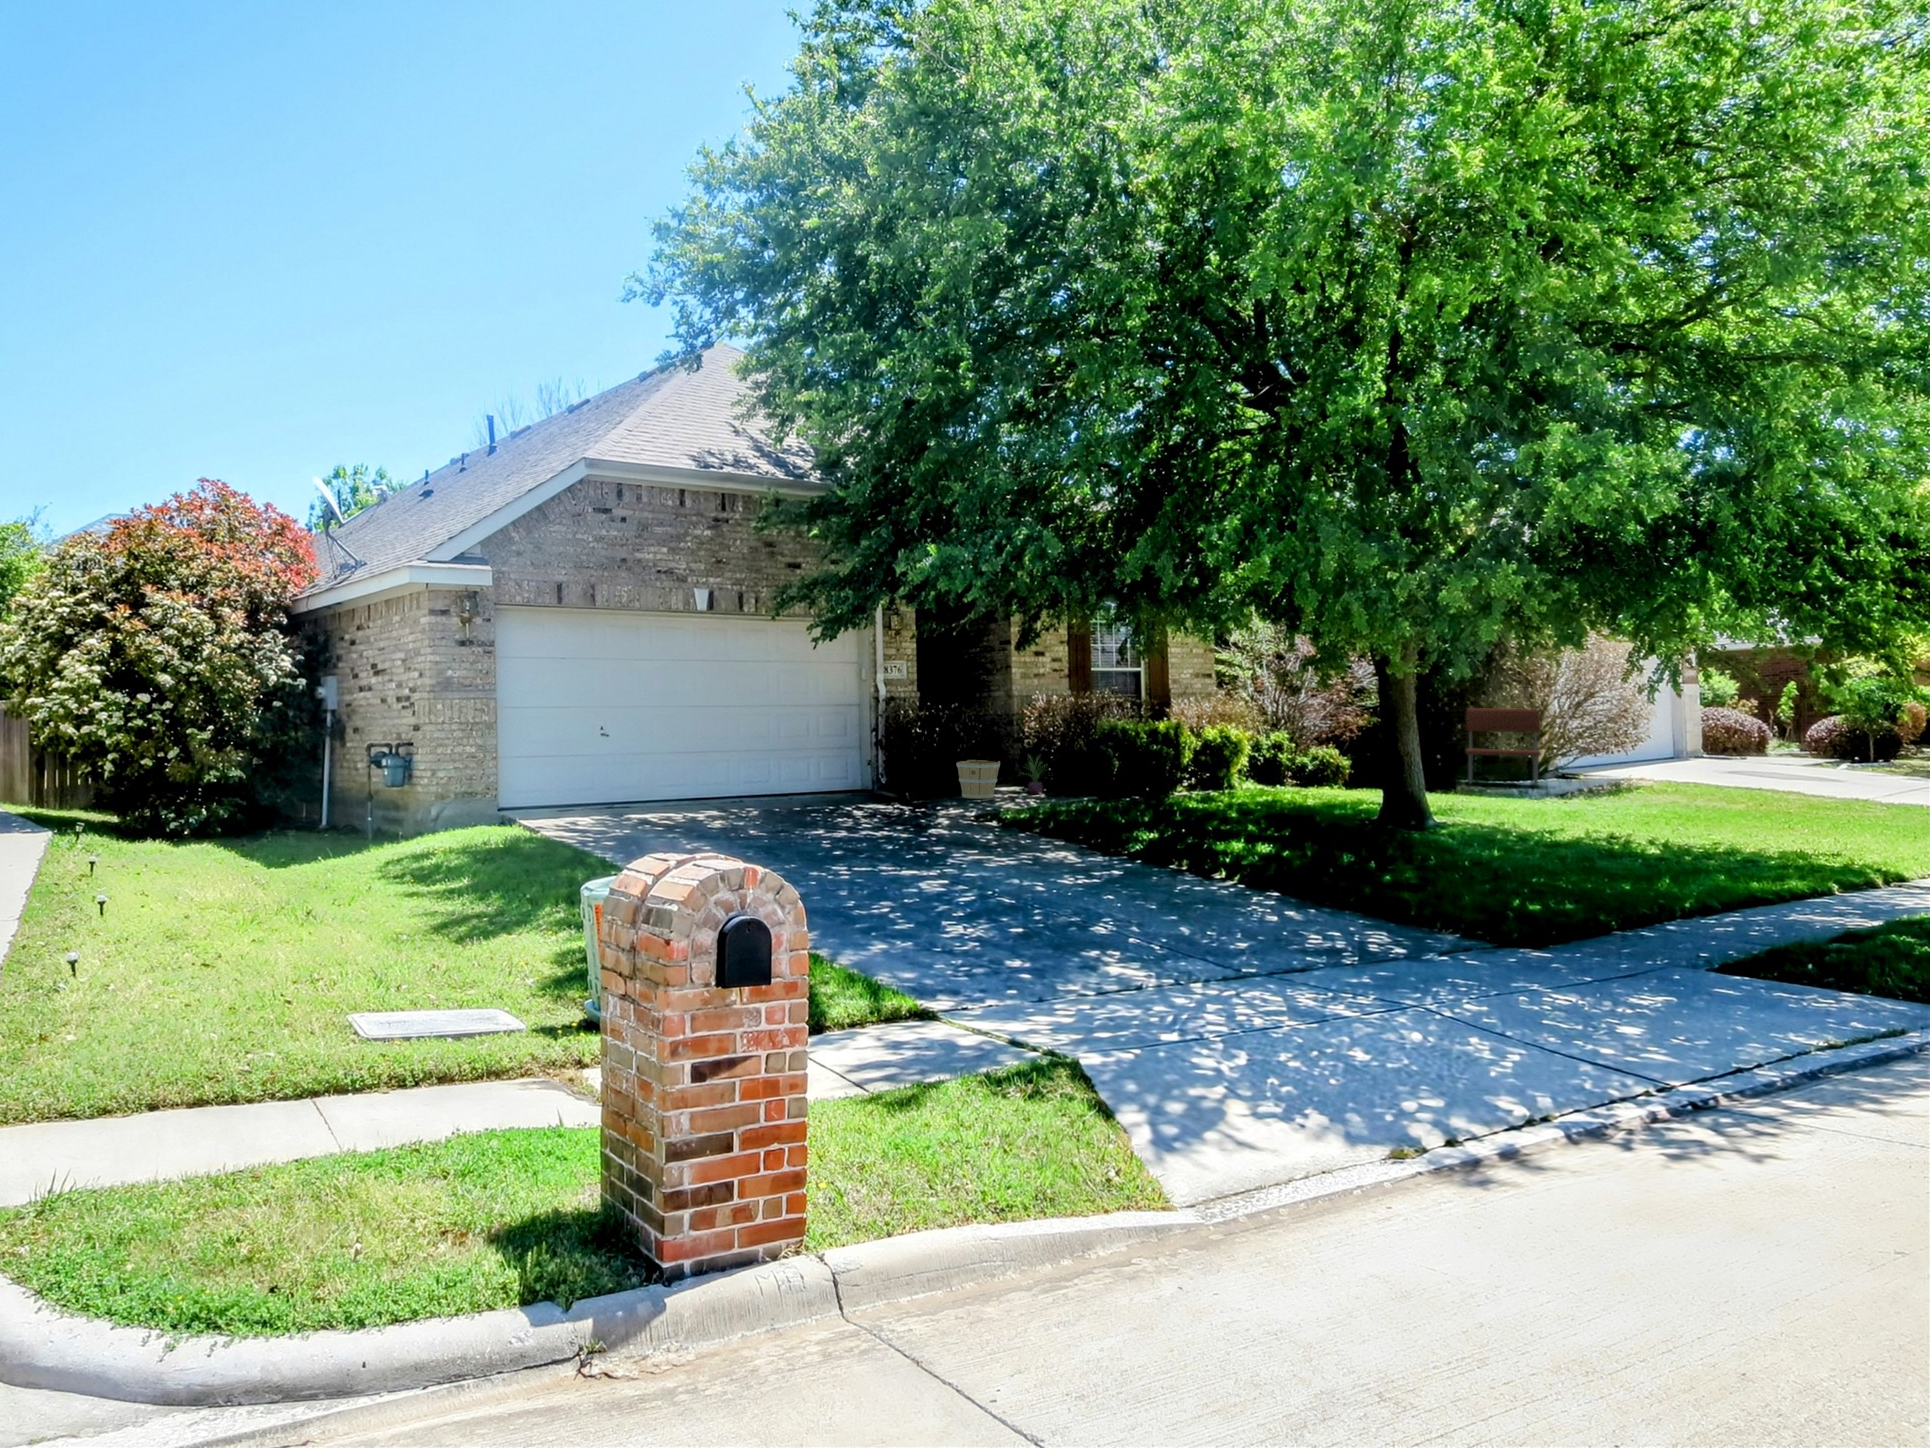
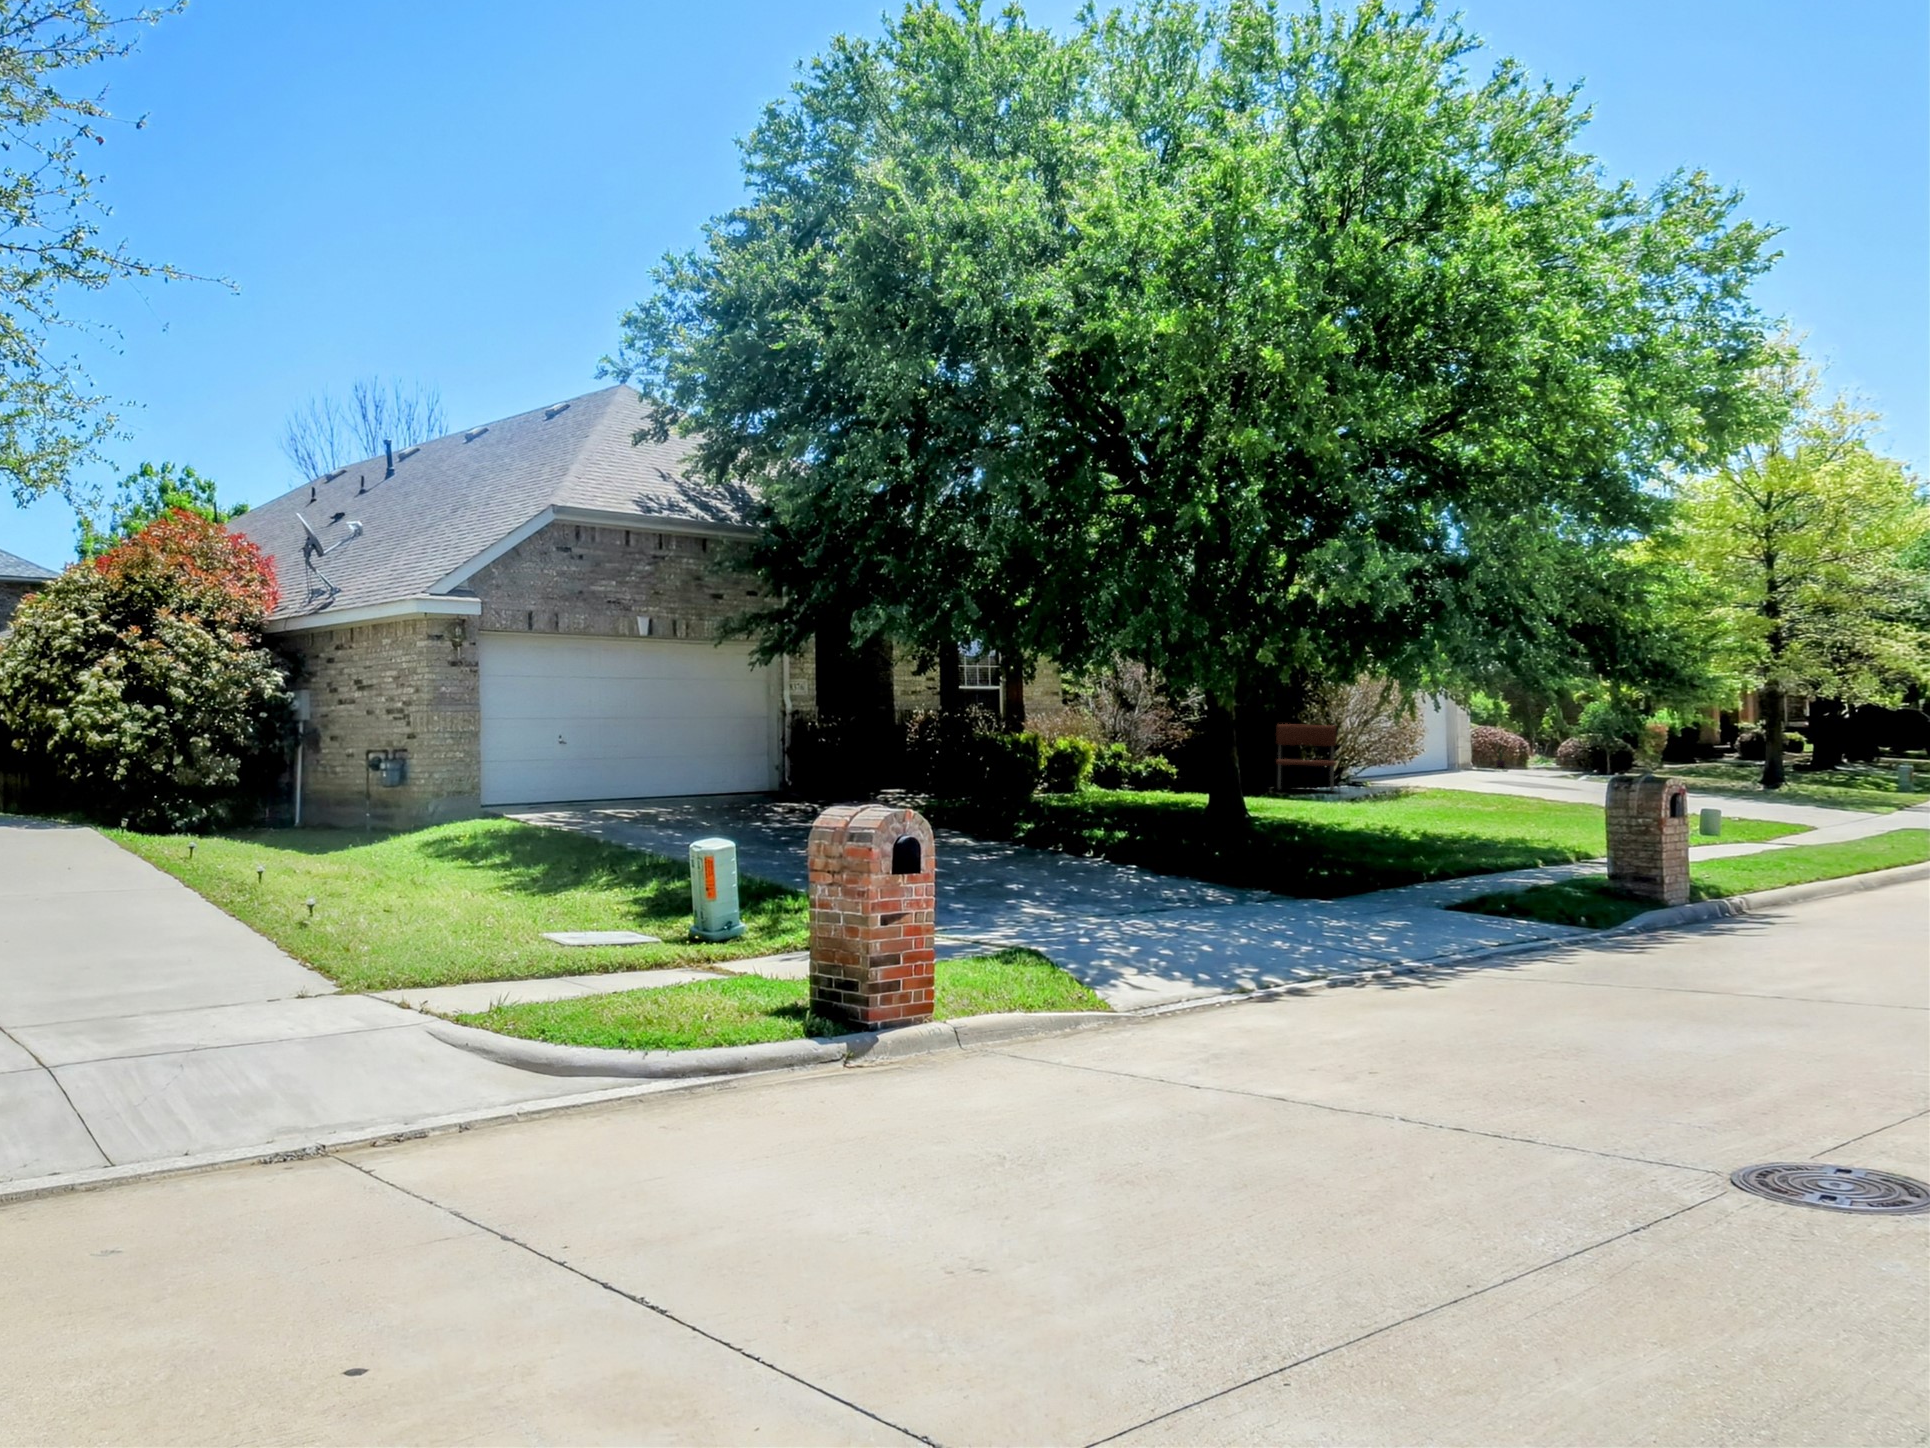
decorative plant: present [1028,755,1042,794] -> present [1496,745,1505,767]
wooden bucket: present [956,760,1000,799] -> none [851,767,889,801]

